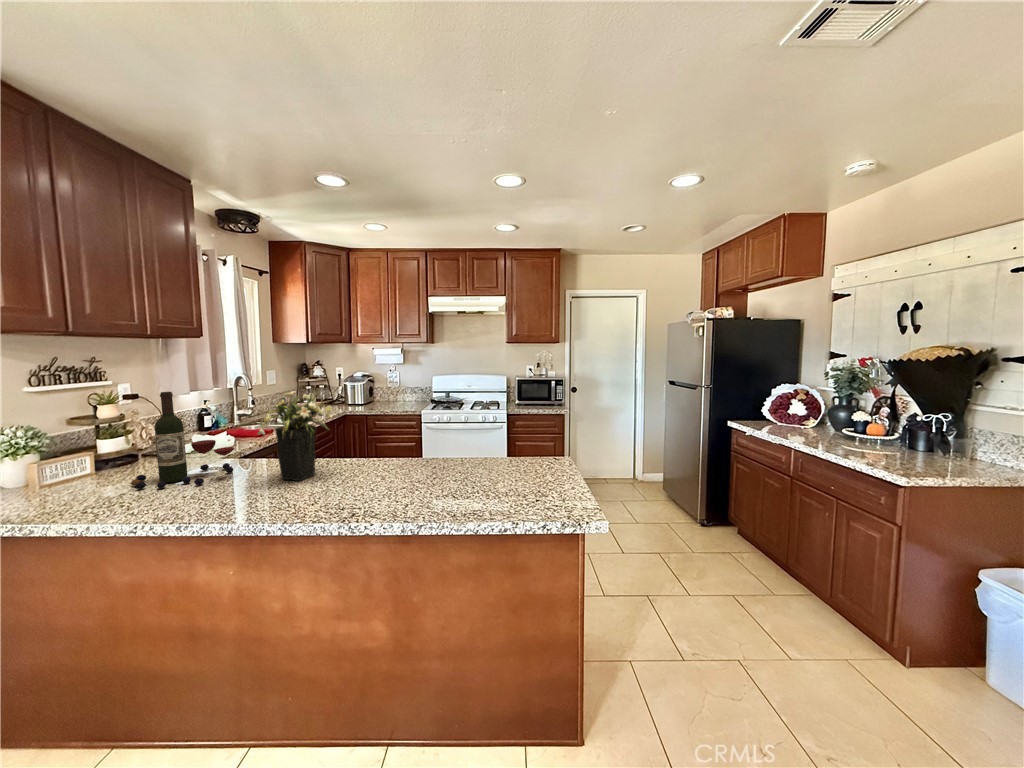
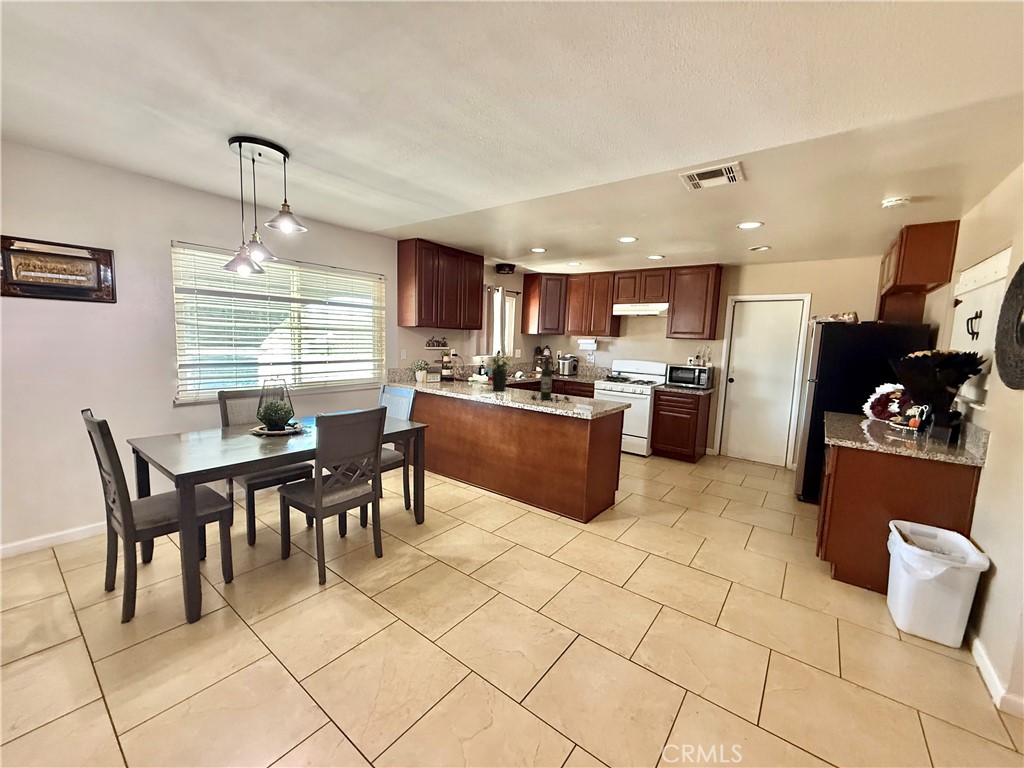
wine bottle: present [131,392,234,489] -> present [531,357,572,402]

